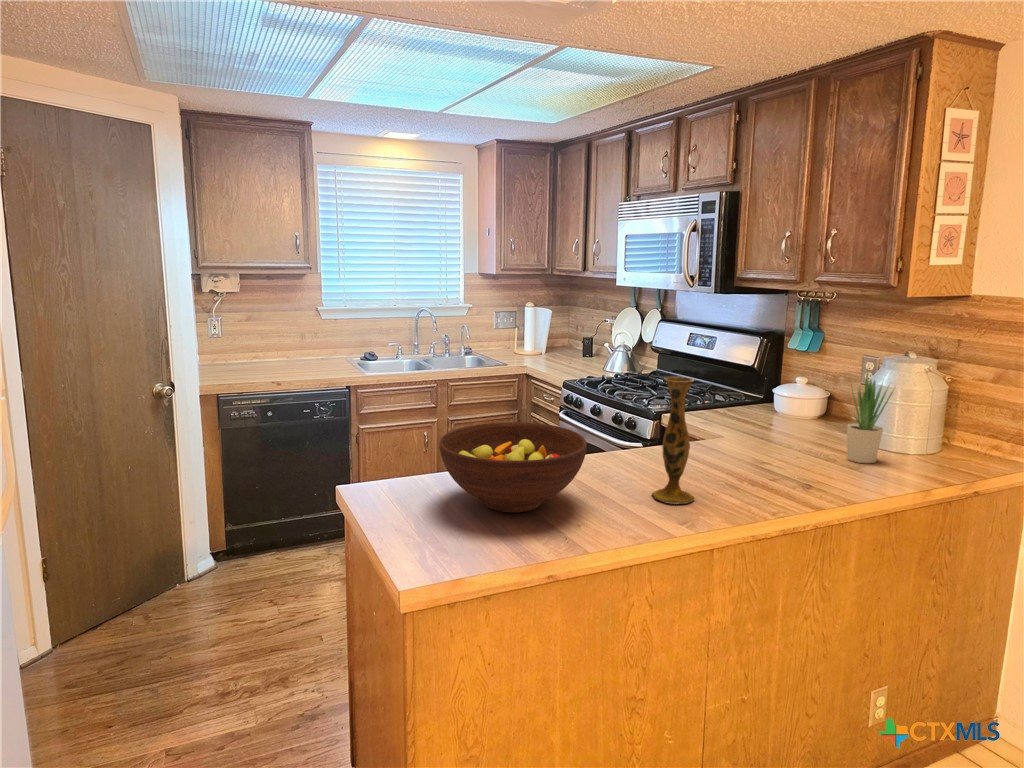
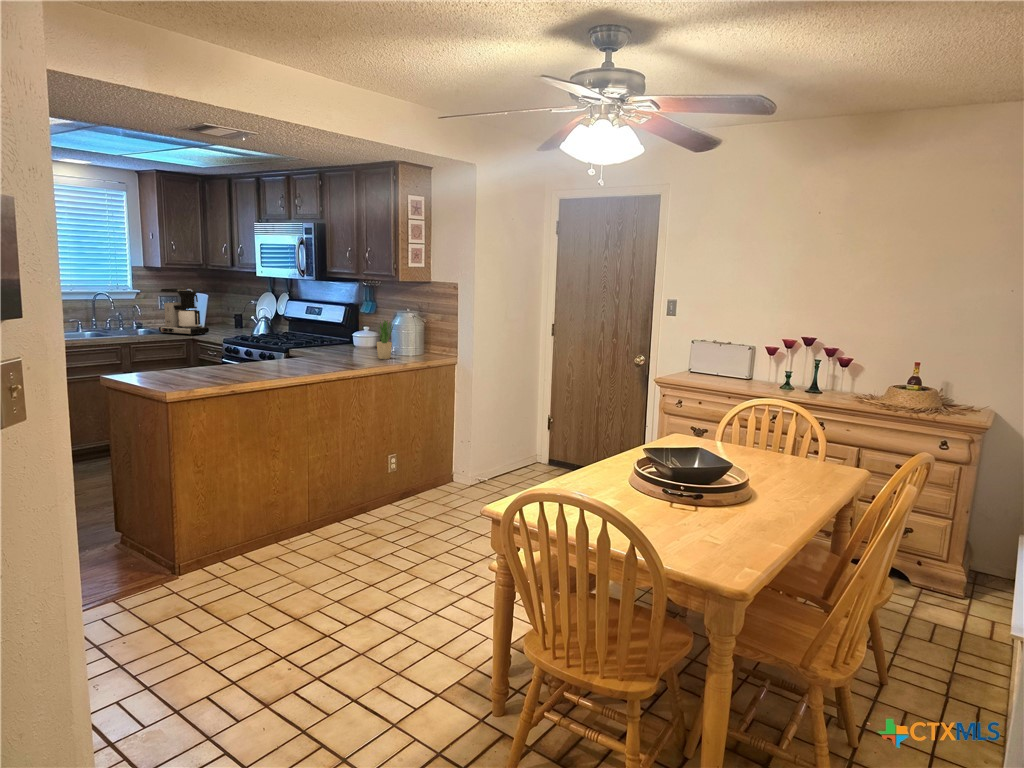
coffee maker: none [486,303,547,370] -> present [159,289,209,336]
vase: present [652,377,694,504] -> none [280,315,300,372]
fruit bowl: present [439,422,587,512] -> none [172,341,247,378]

